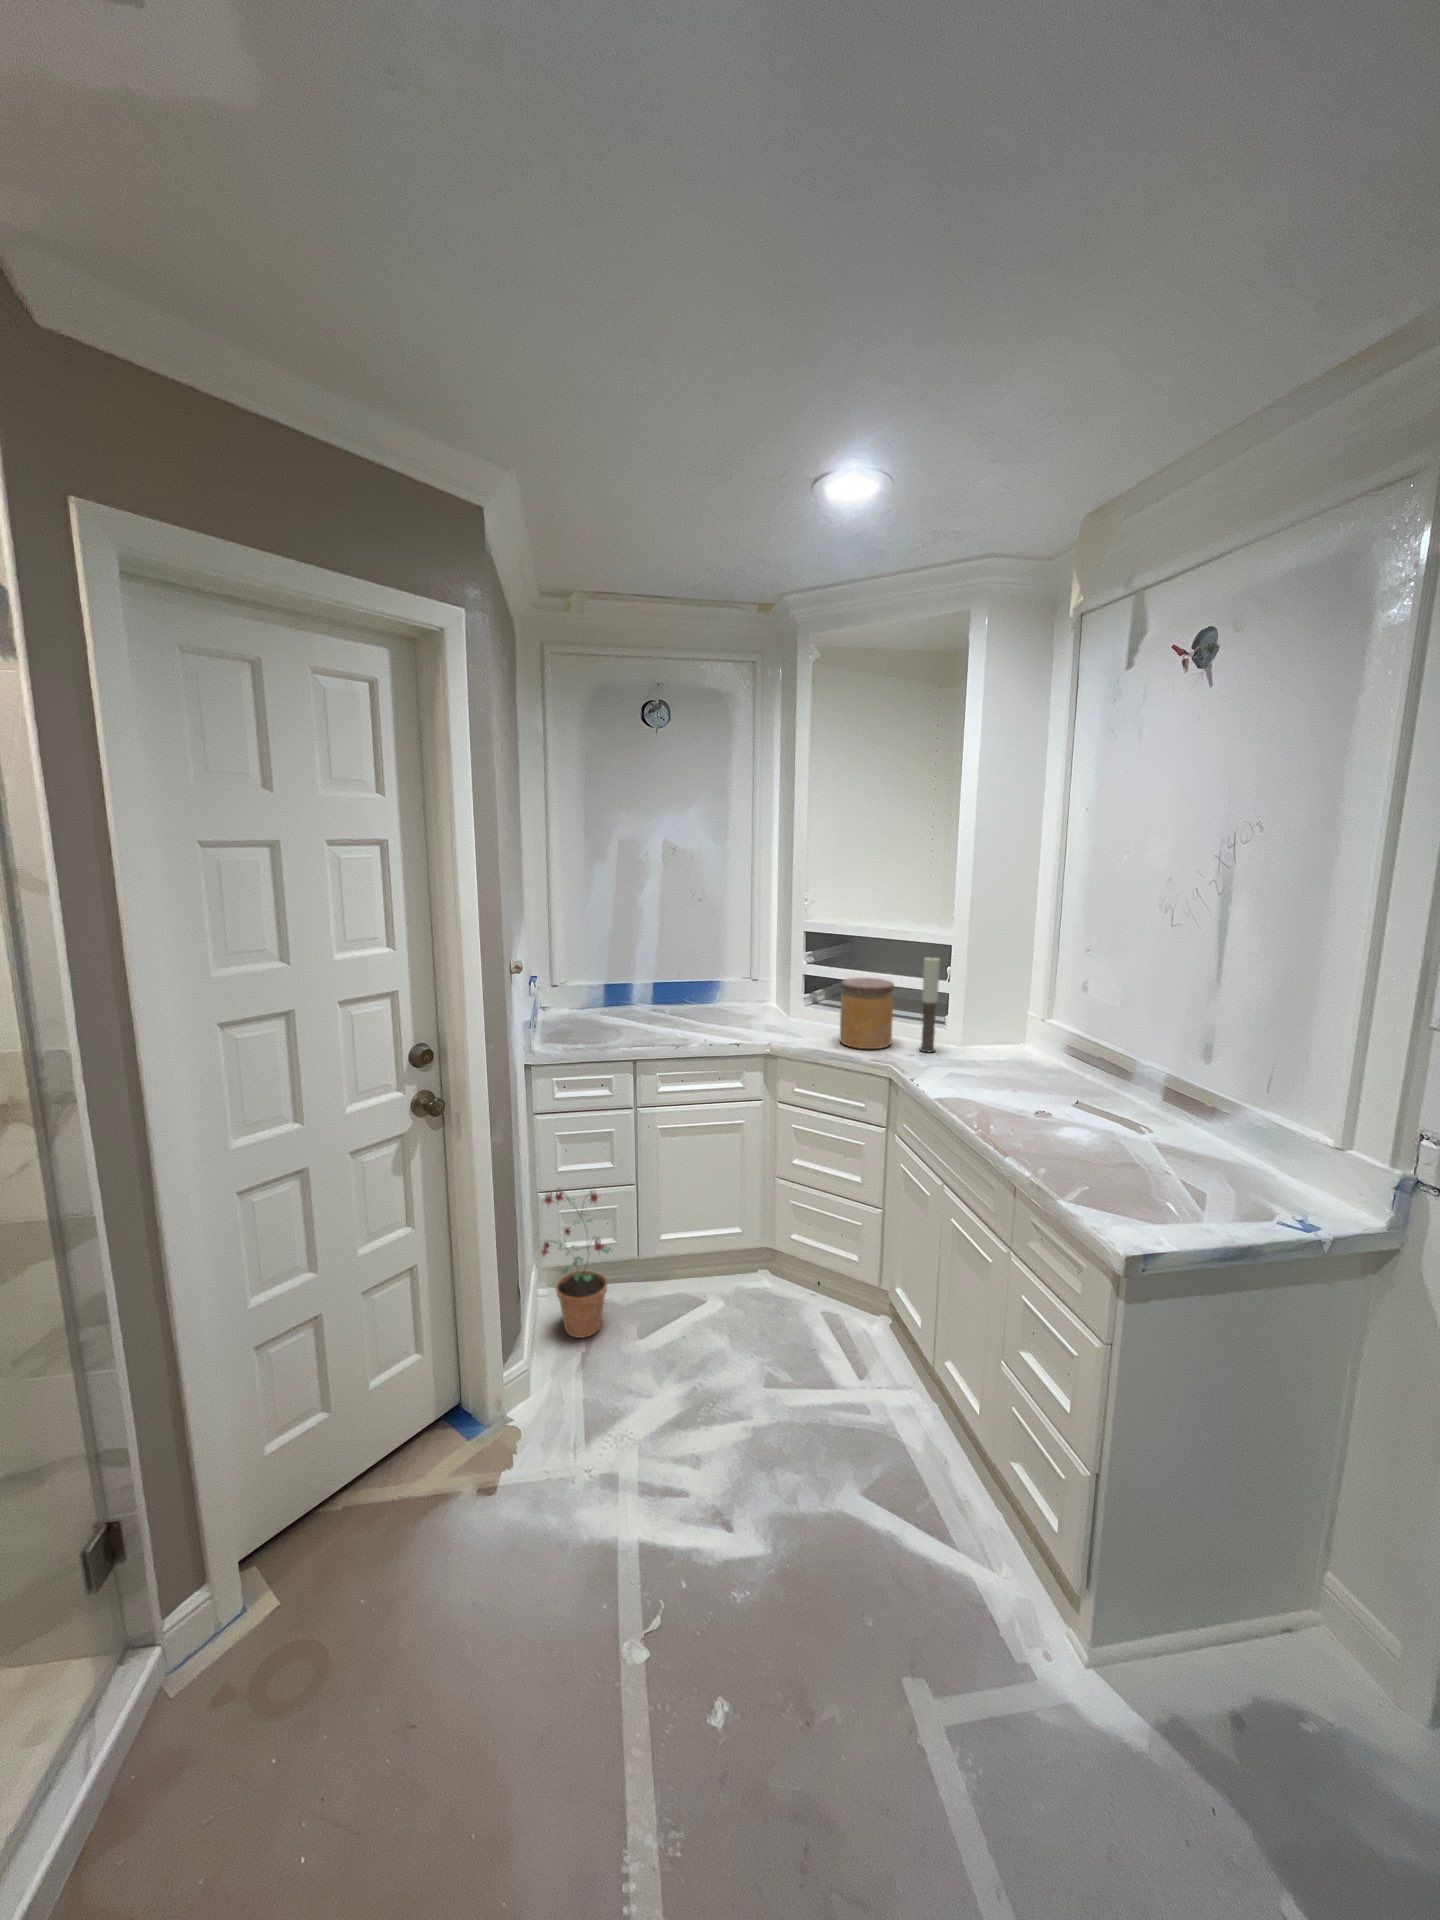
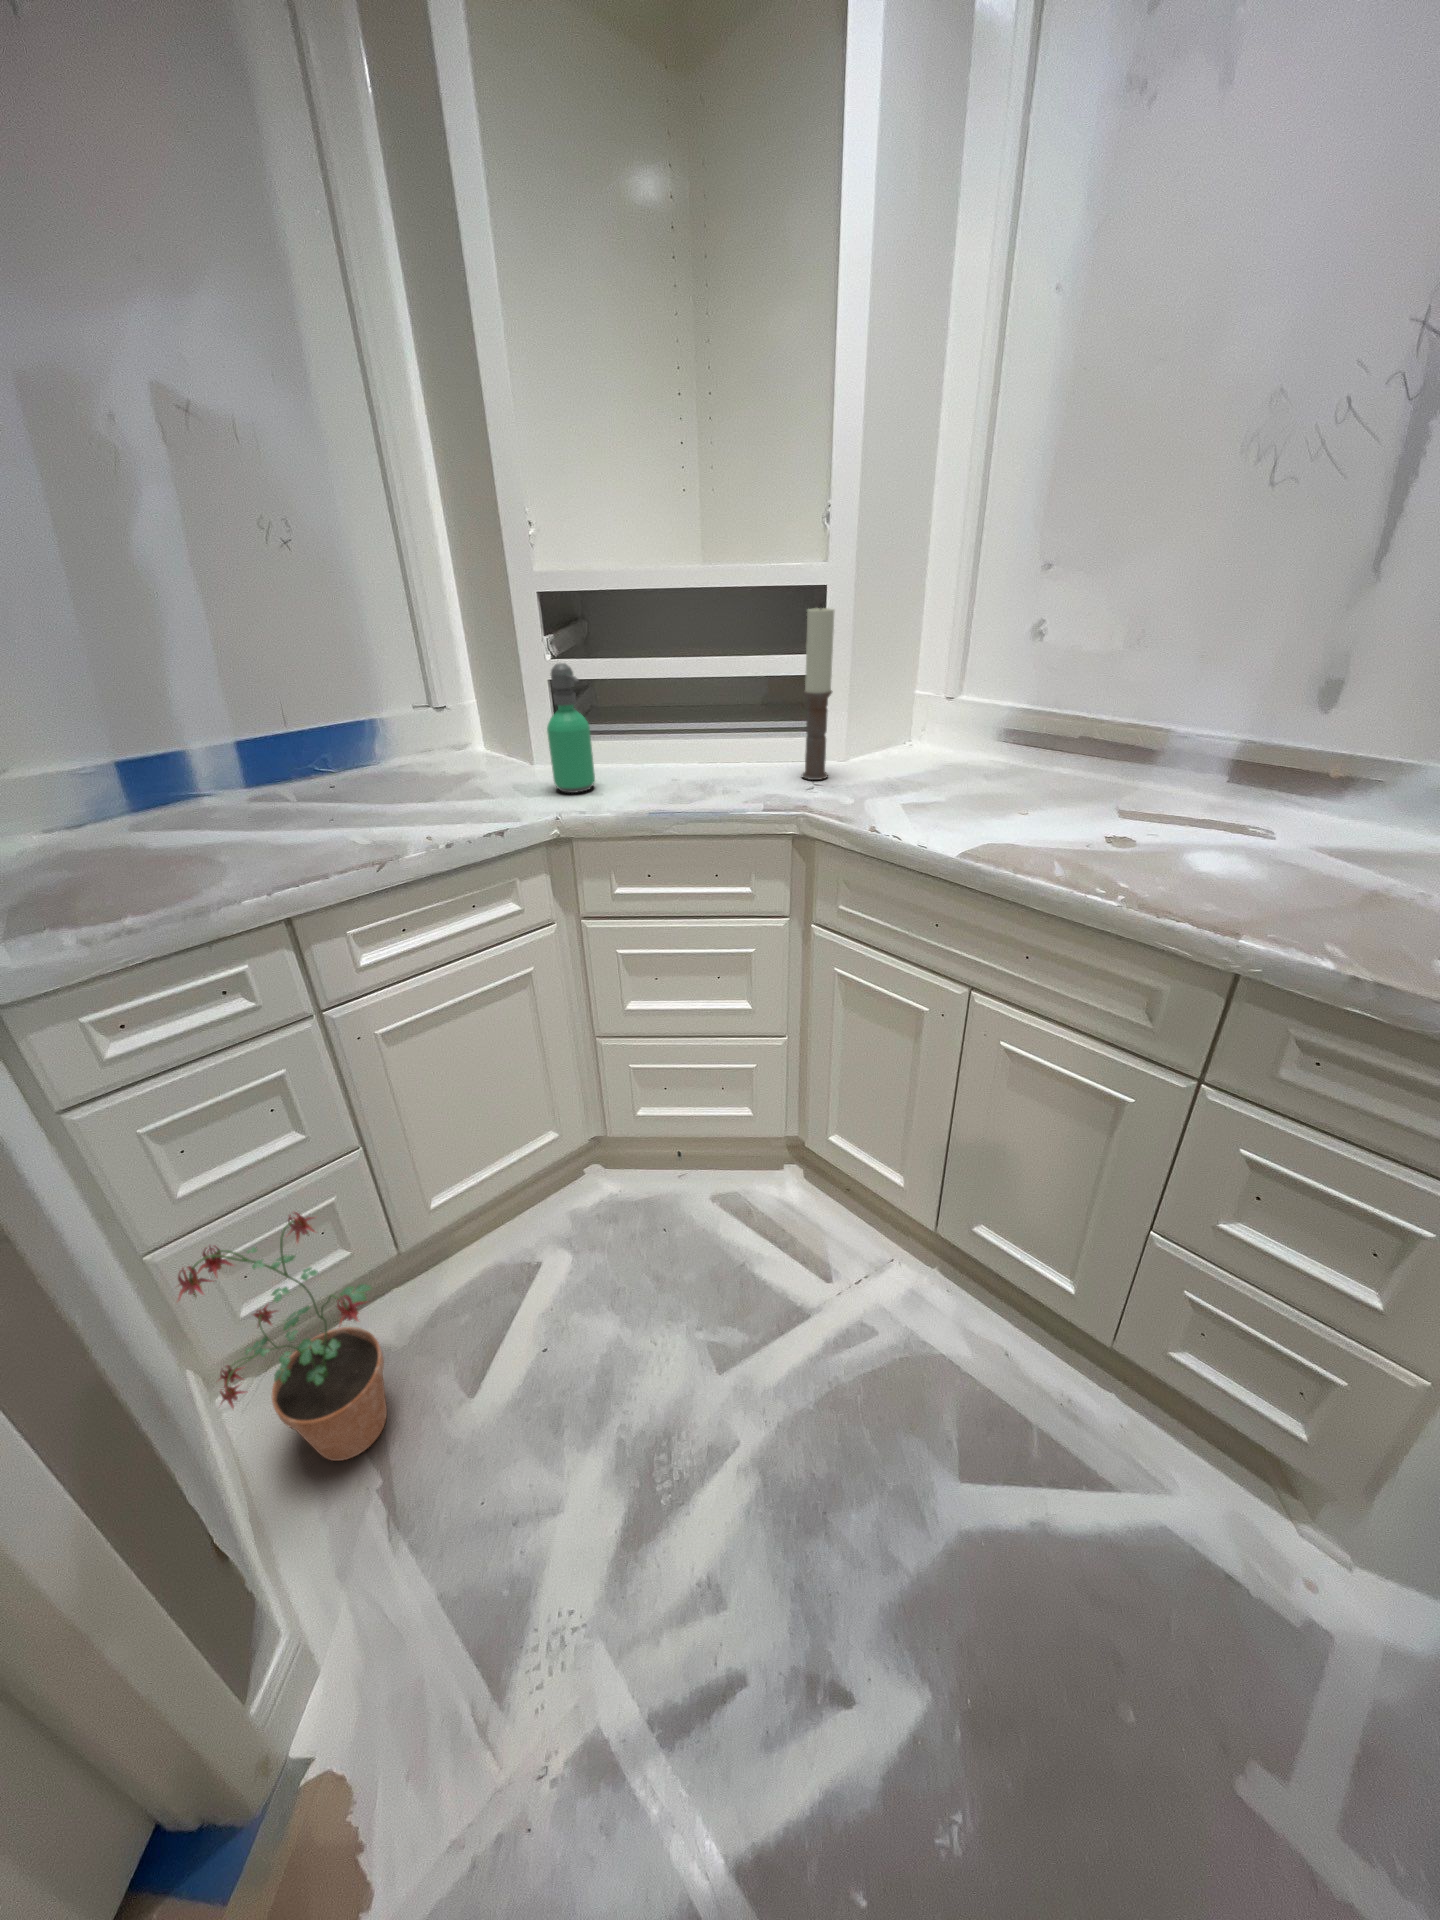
soap dispenser: none [783,969,806,1035] -> present [547,663,595,793]
jar: present [840,978,894,1049] -> none [661,664,755,795]

